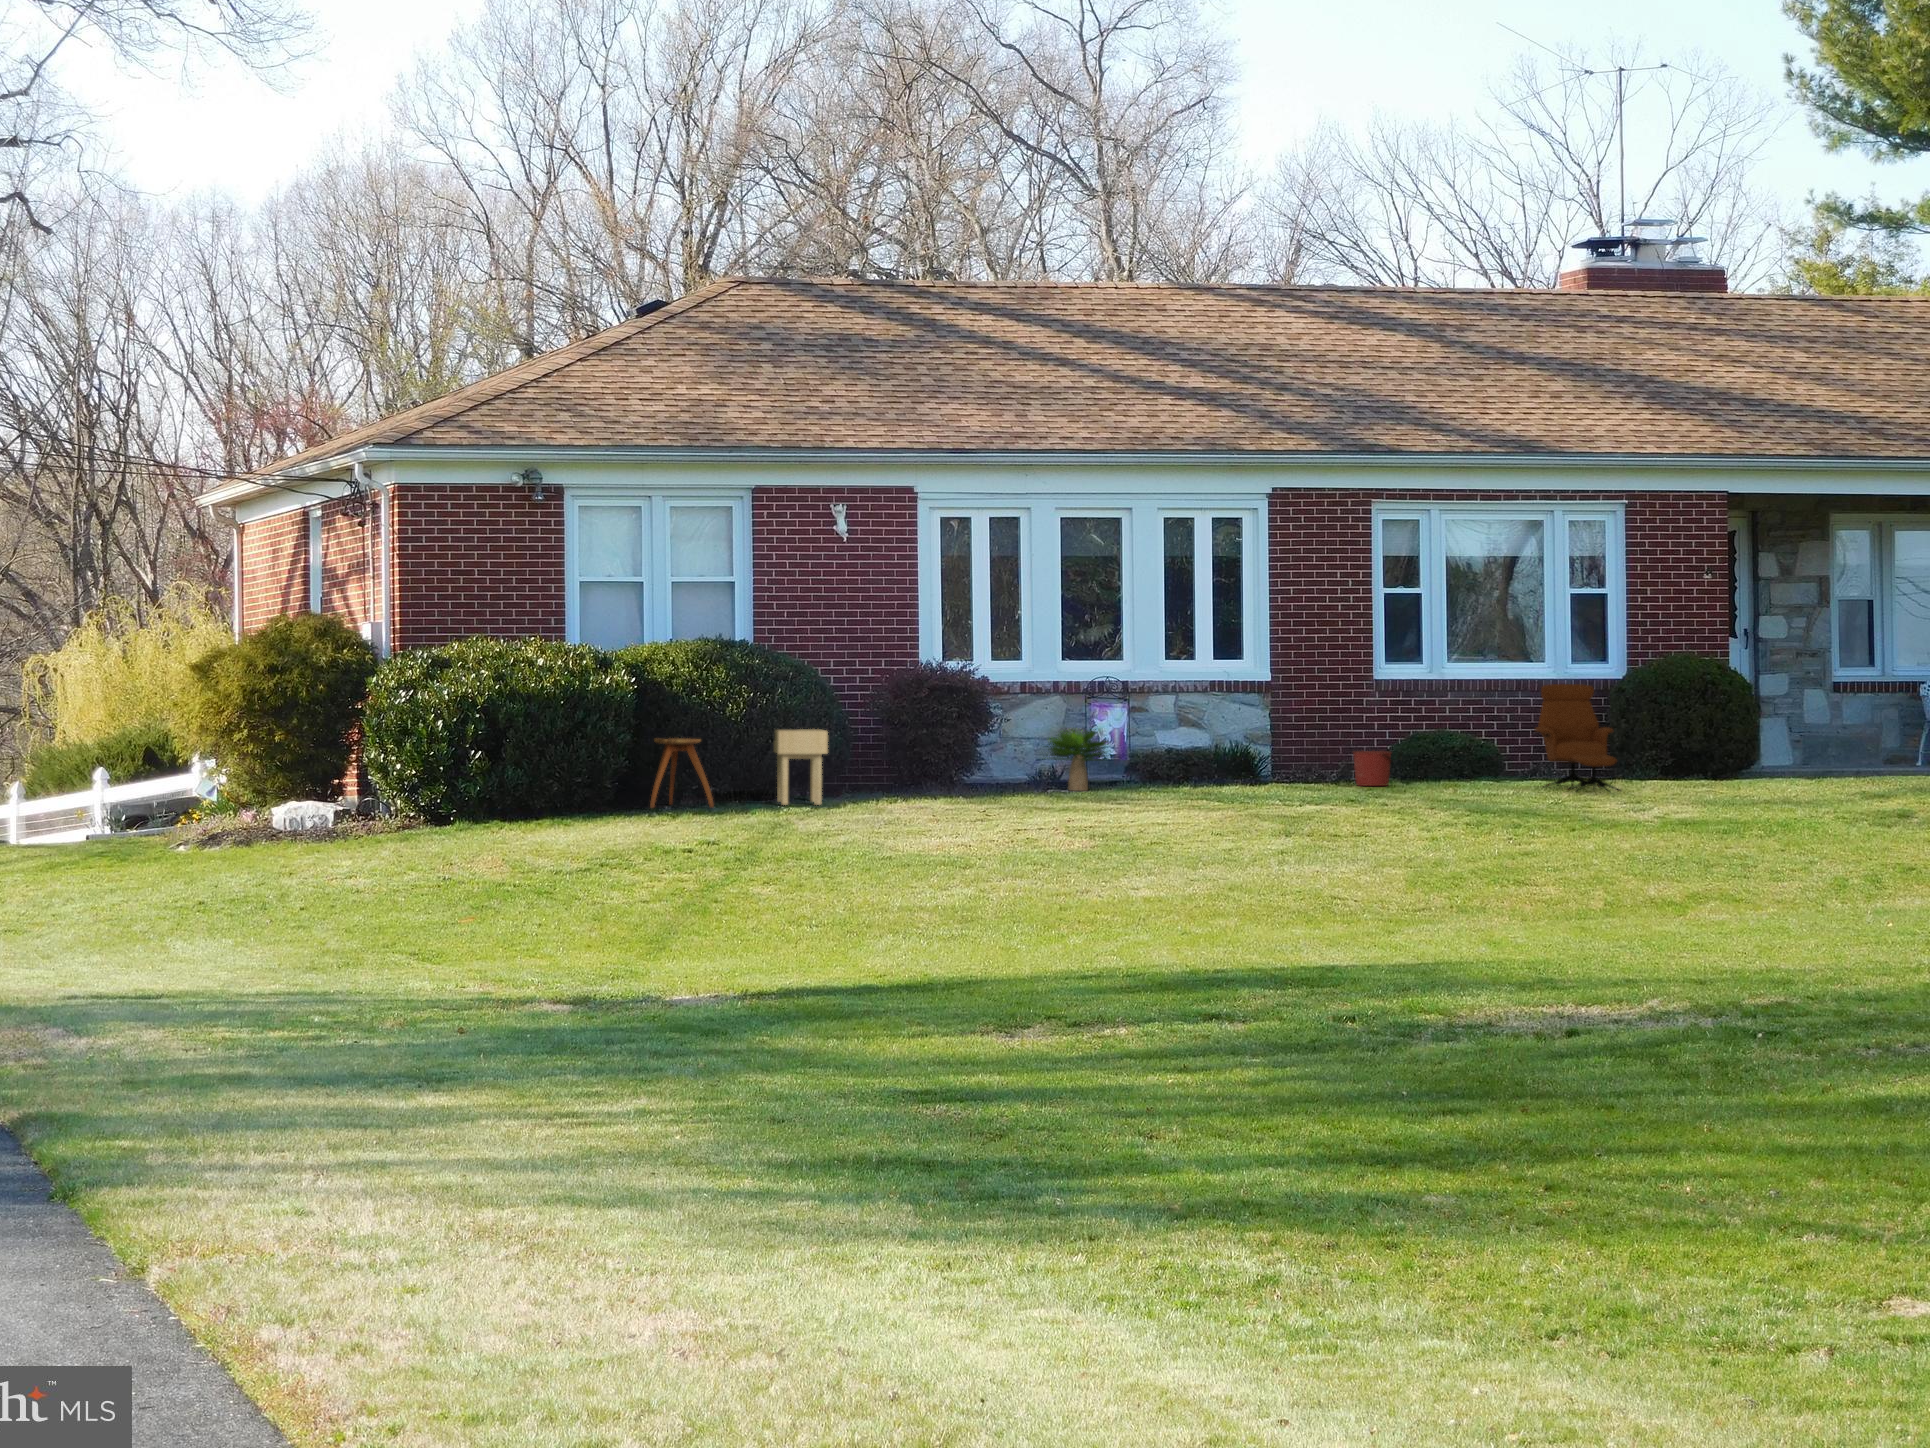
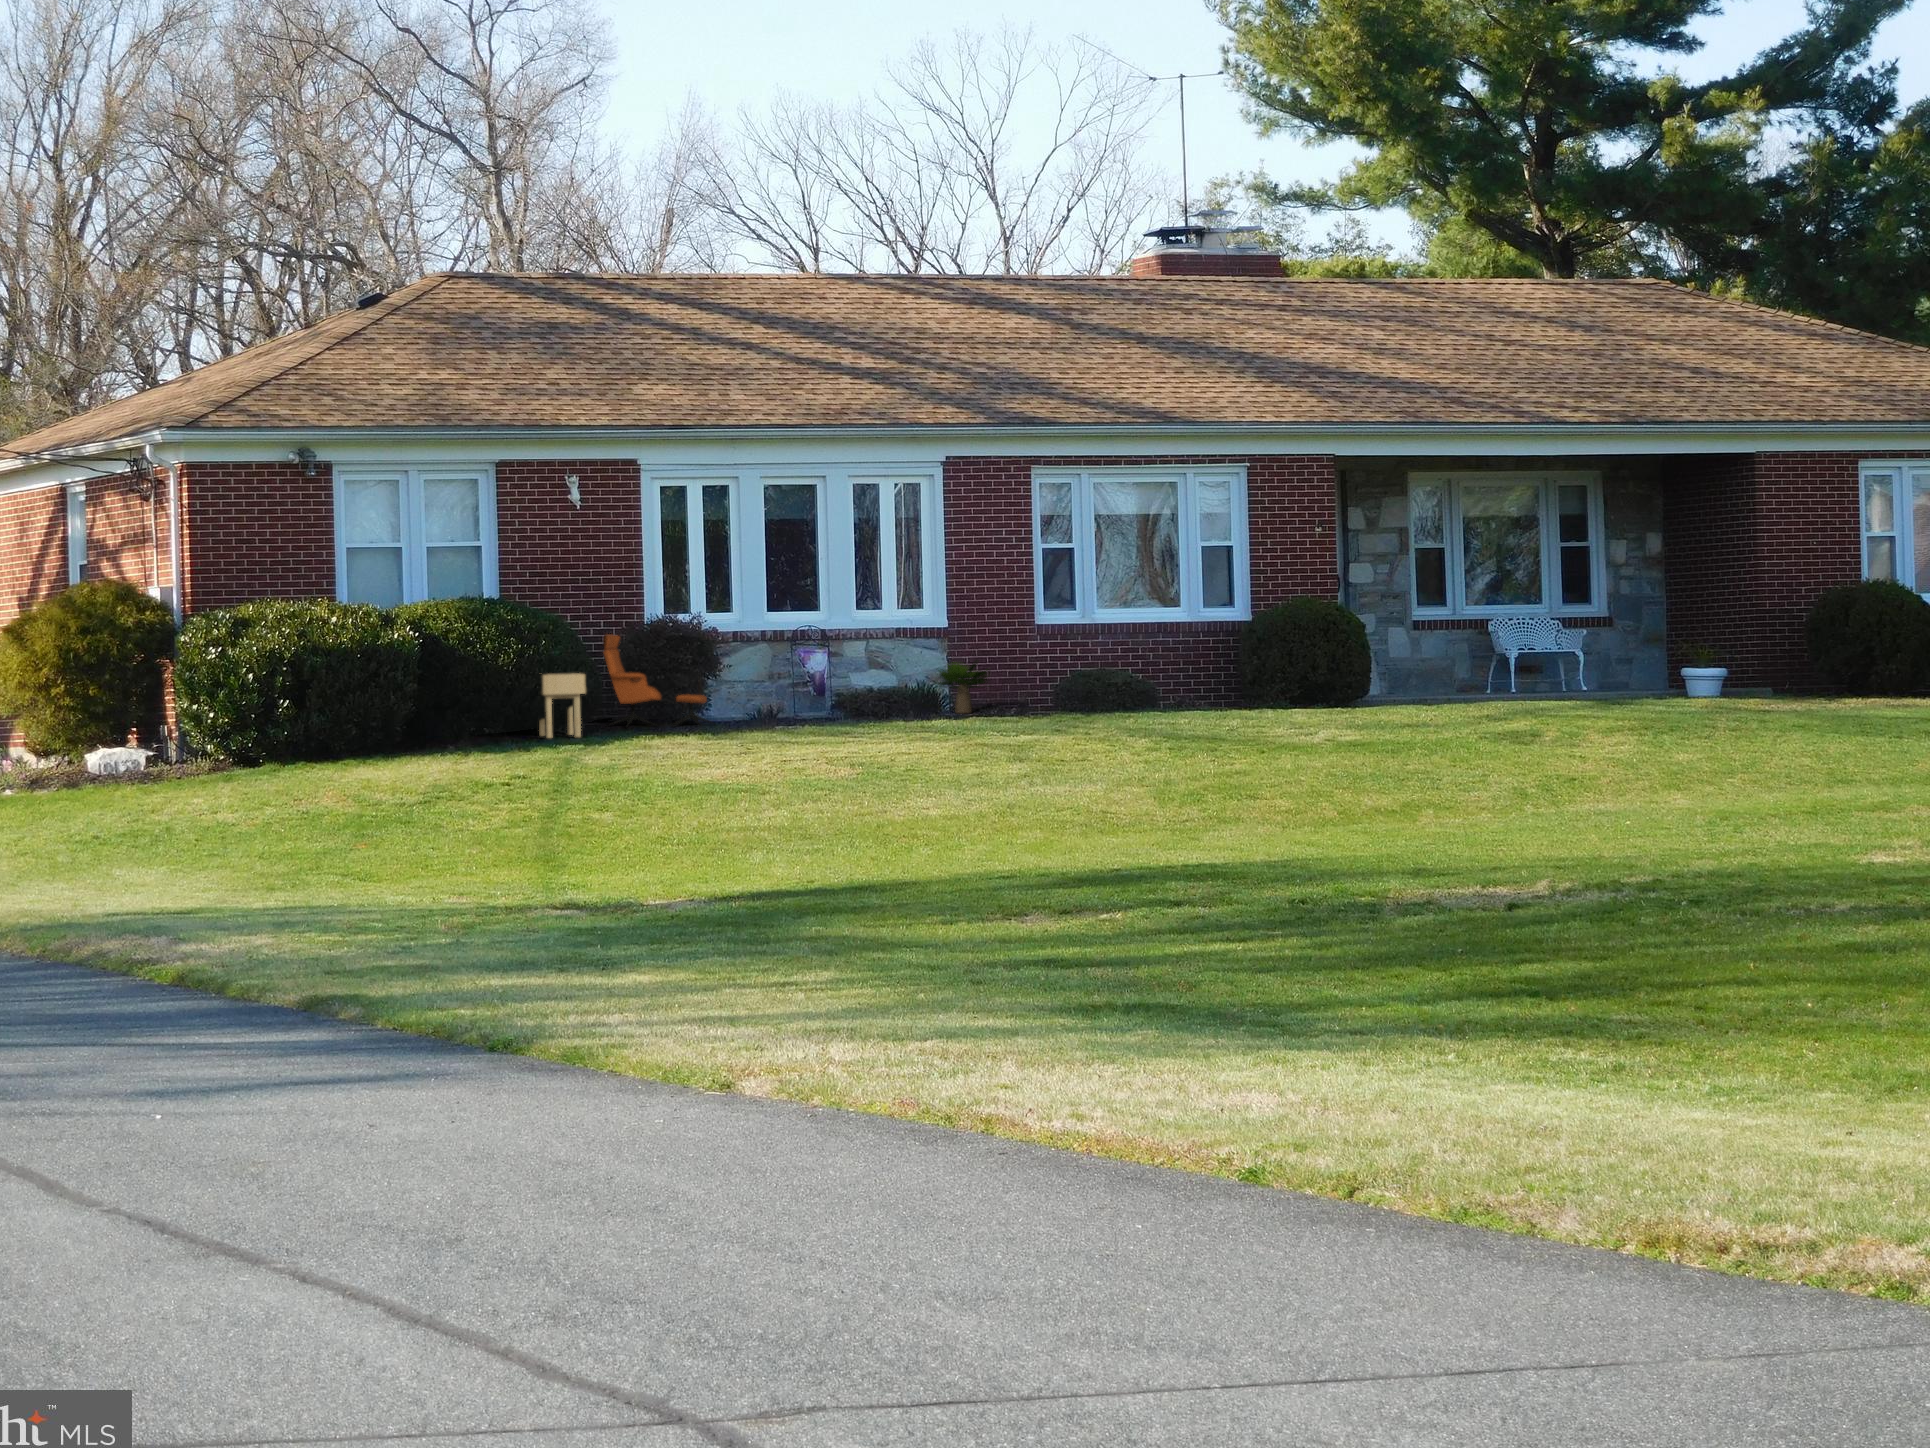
armchair: present [1534,684,1617,791] -> present [603,634,712,727]
potted plant: present [1047,729,1110,791] -> present [937,660,989,713]
stool: present [650,738,714,808] -> none [435,684,490,744]
bucket: present [1353,751,1393,786] -> none [1014,679,1048,709]

